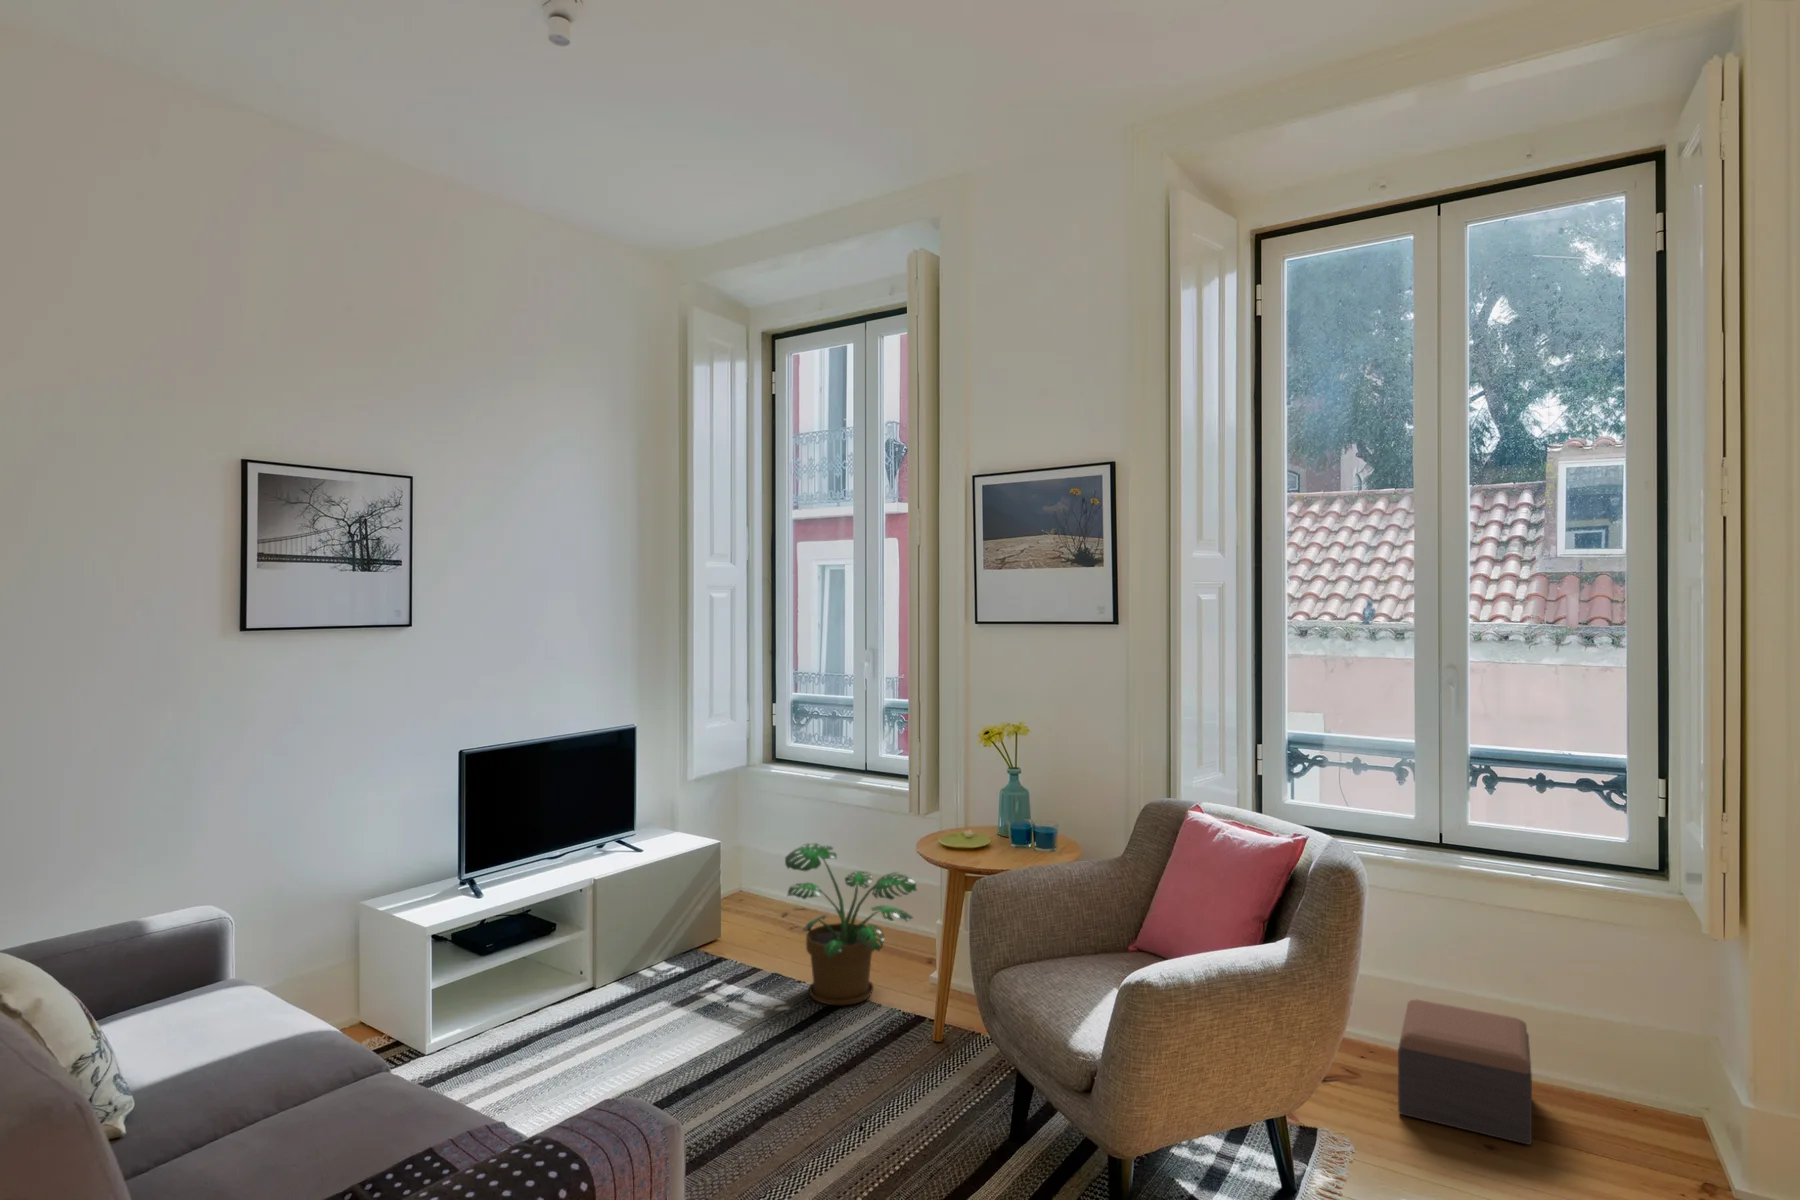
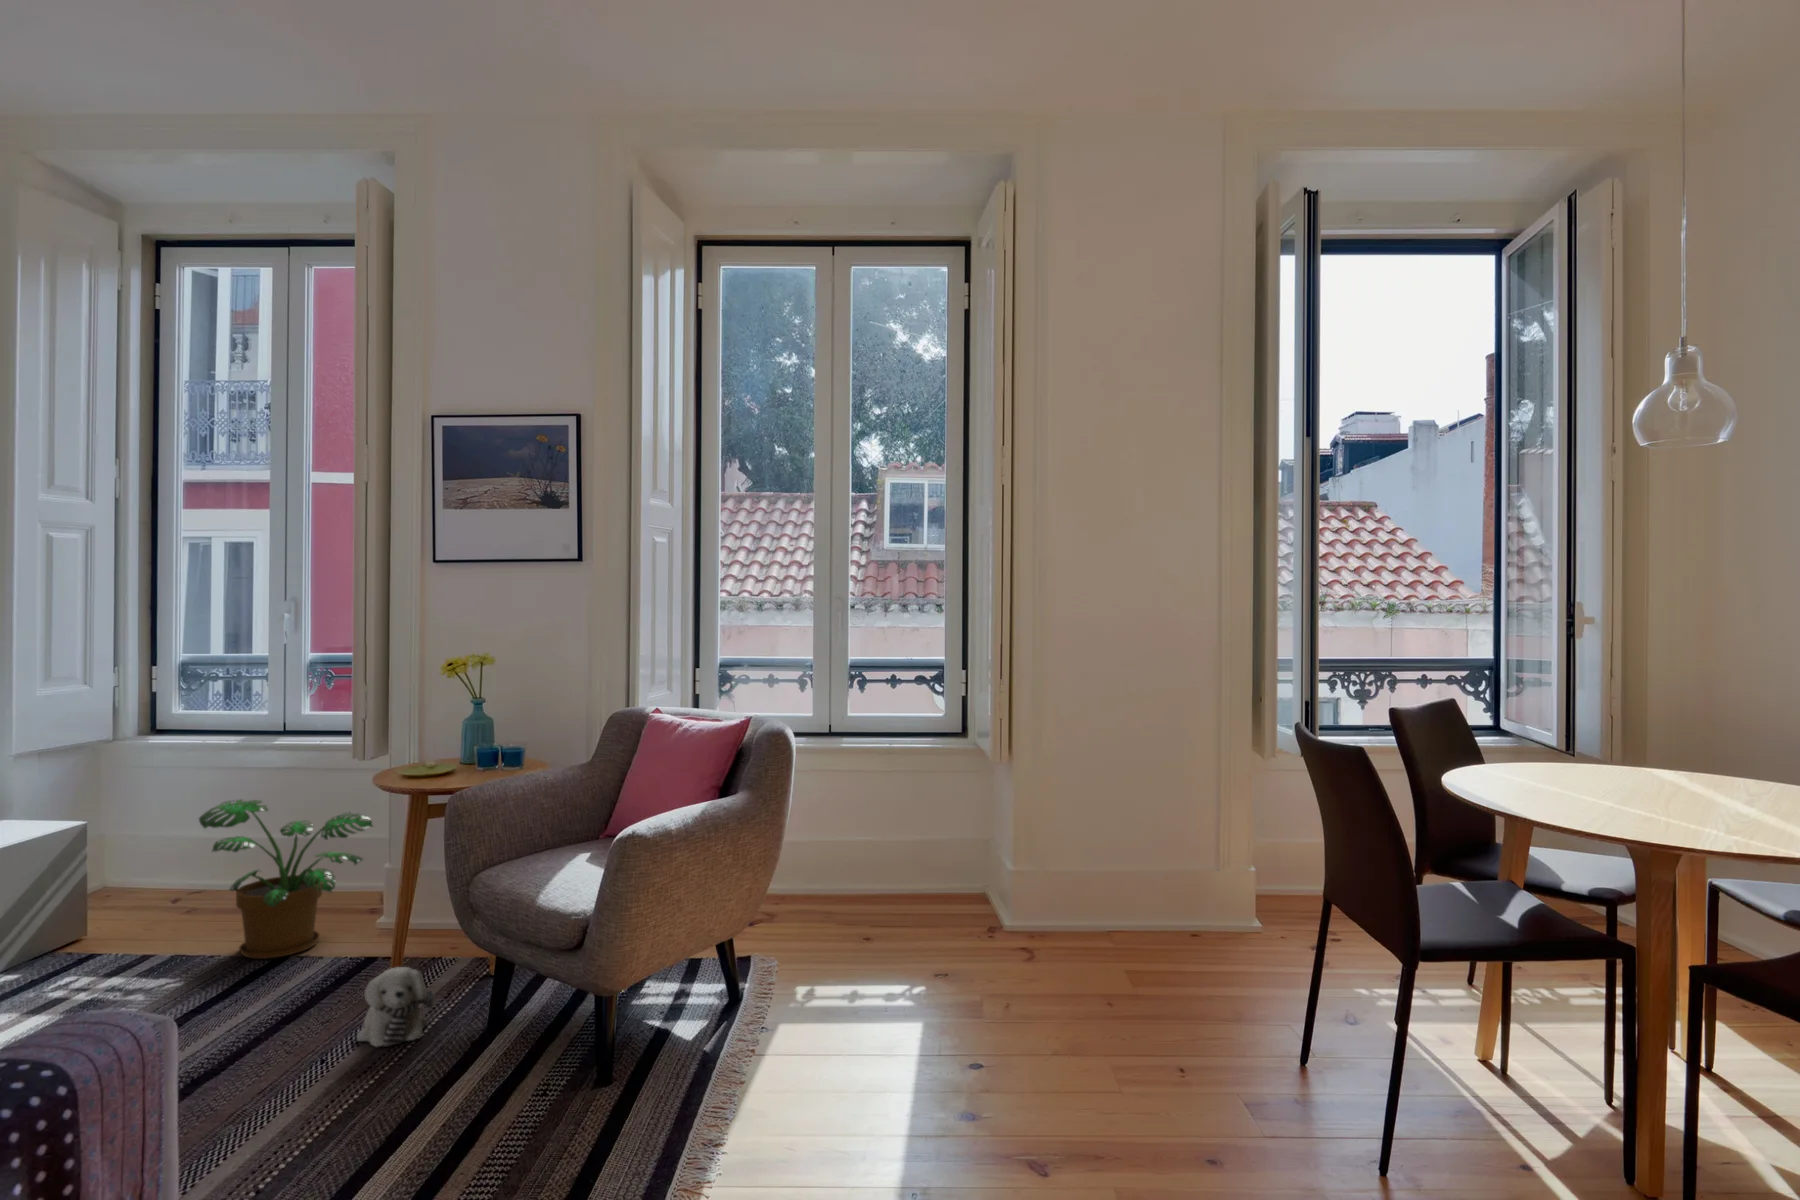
footstool: present [1398,999,1532,1145] -> none [806,847,891,929]
plush toy: none [874,1066,945,1150] -> present [357,967,434,1047]

